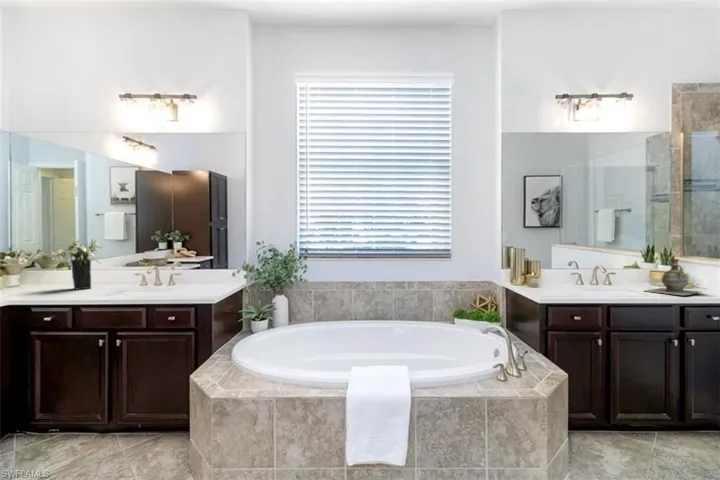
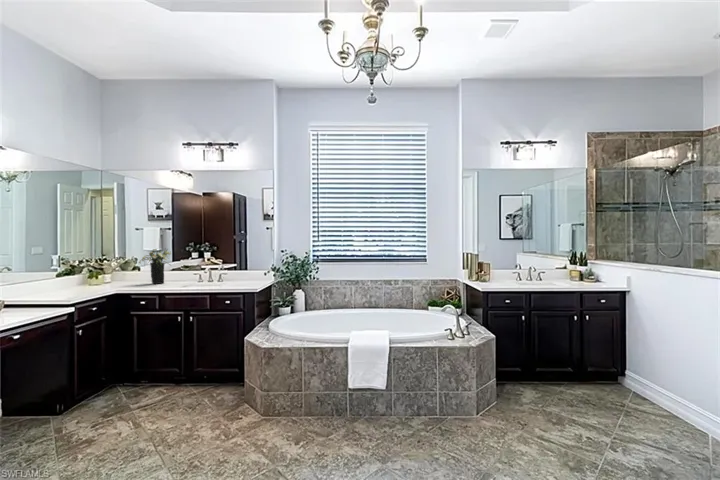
ceramic jug: present [646,259,700,295] -> none [561,261,602,286]

